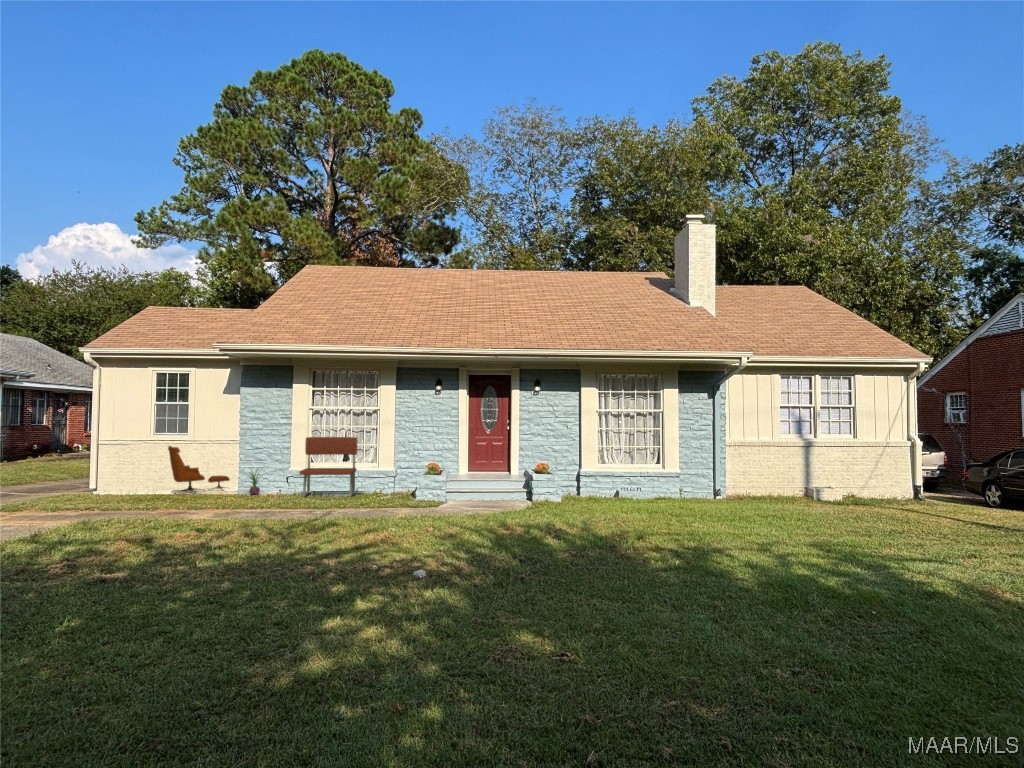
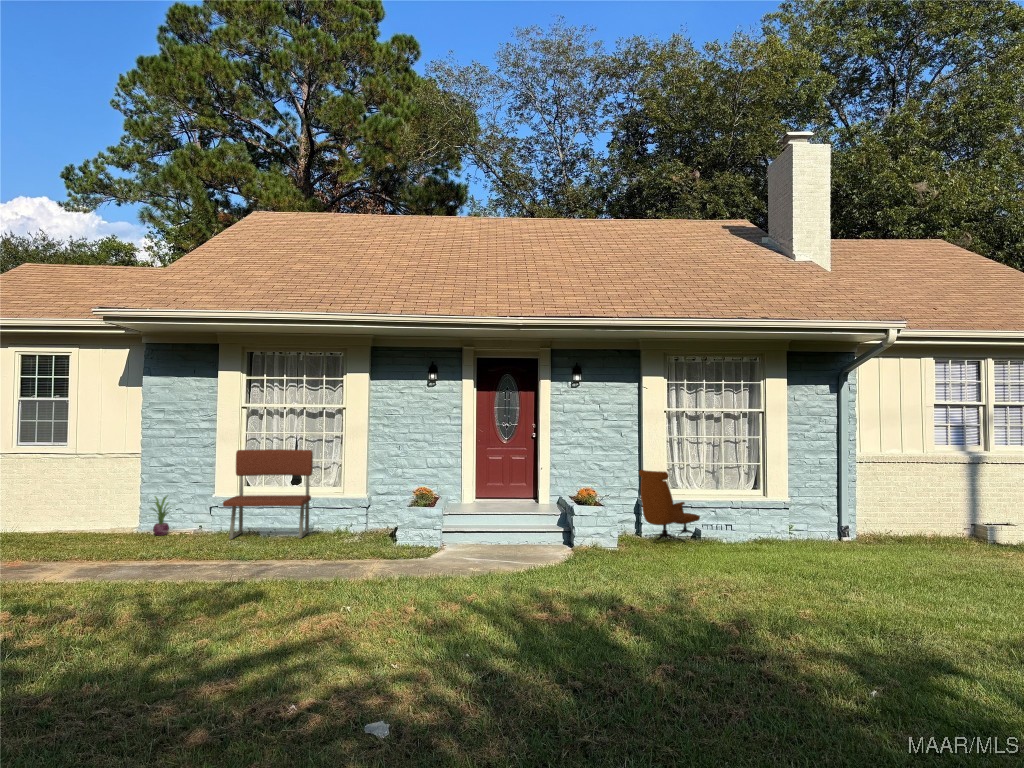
lounge chair: present [168,446,230,493] -> present [639,470,700,543]

